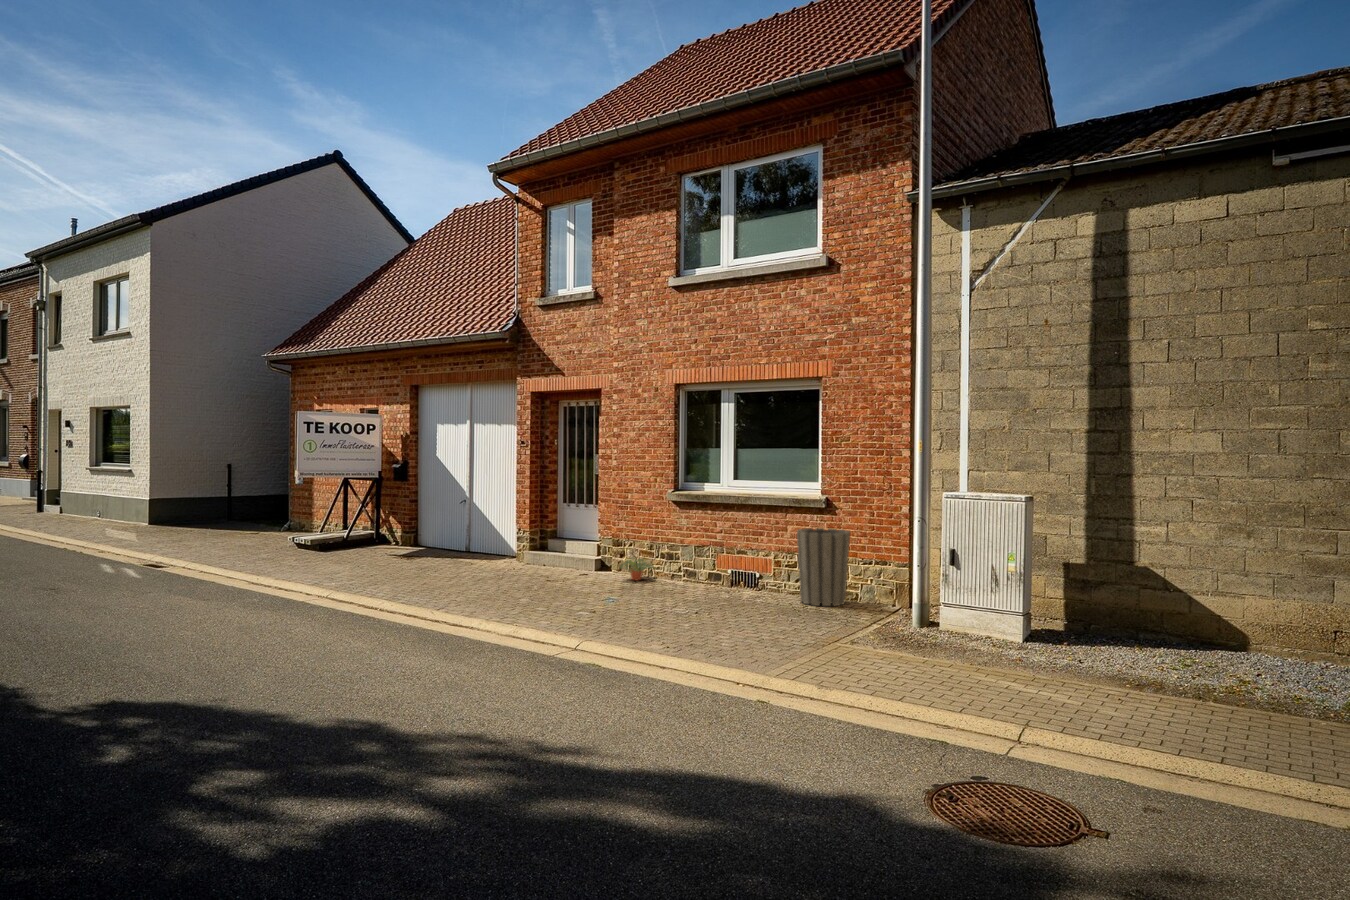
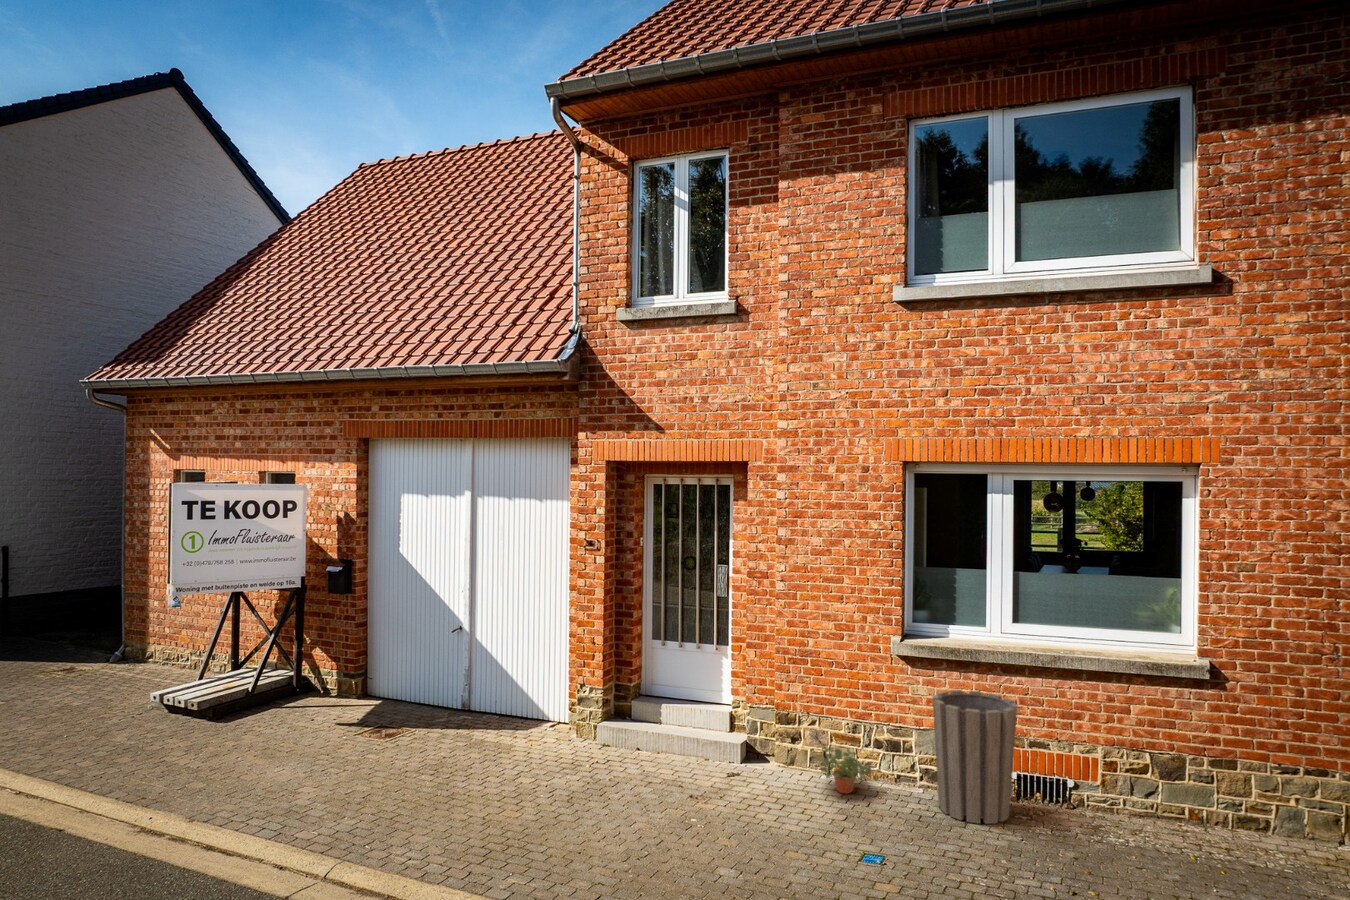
trash can: present [797,528,850,606] -> present [933,690,1017,824]

